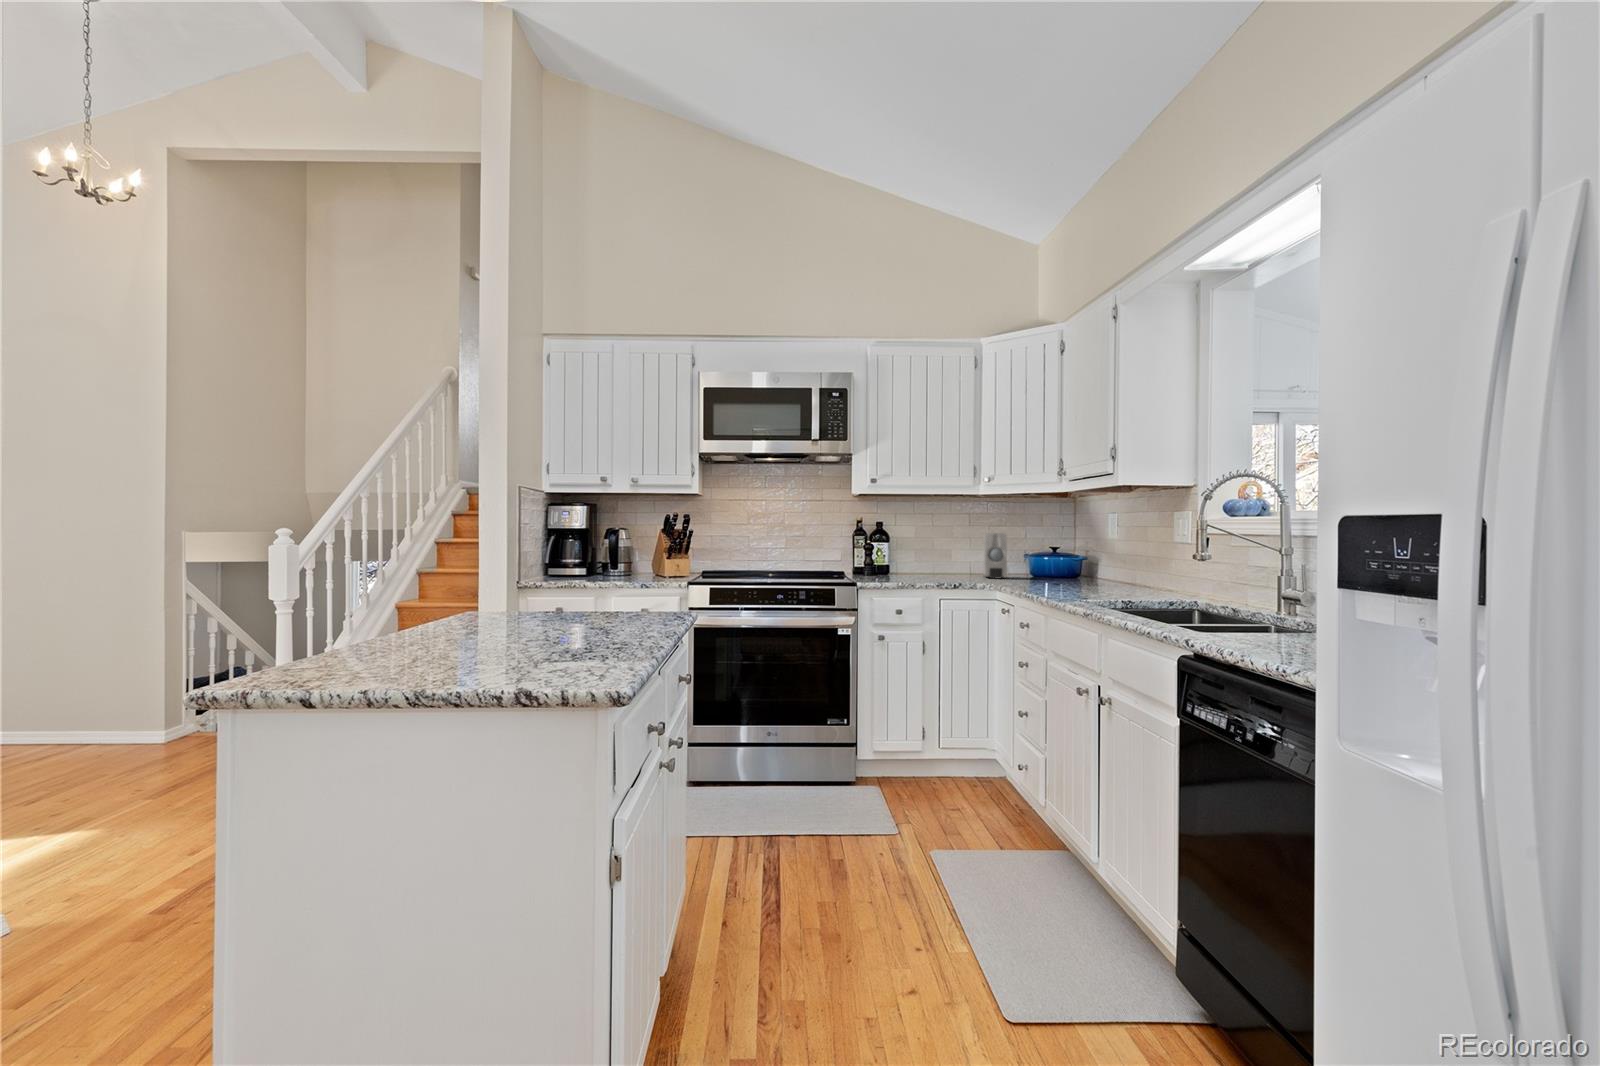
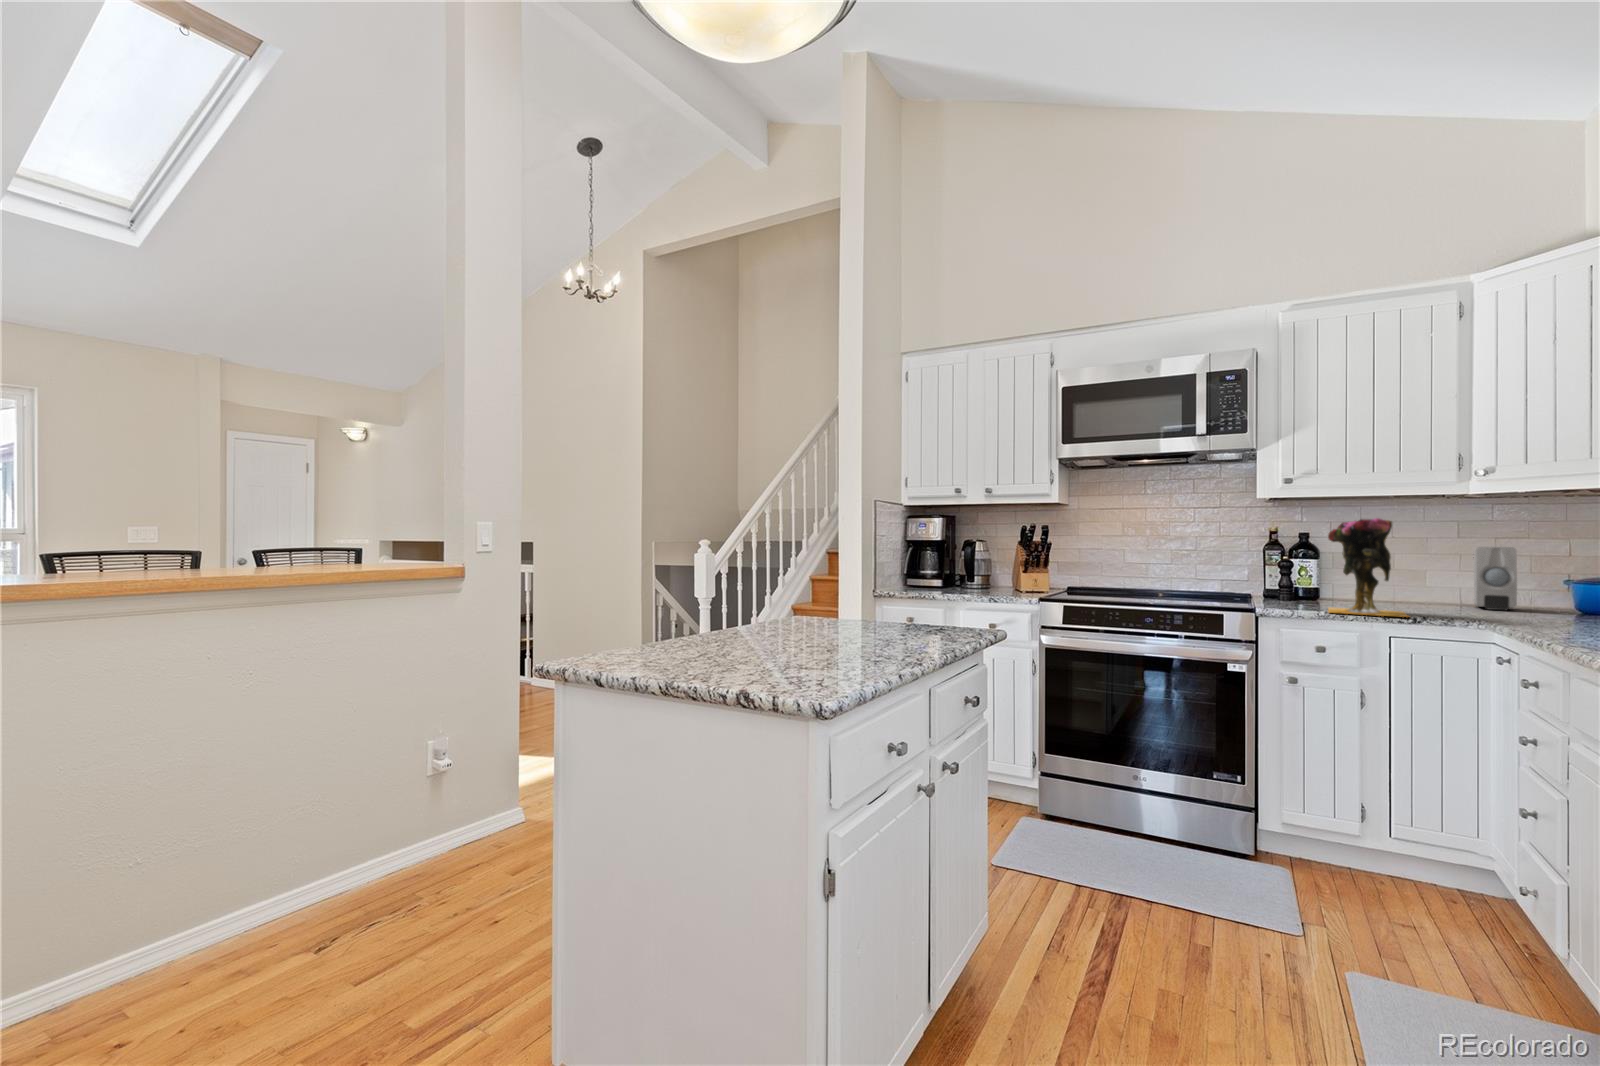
vase: none [901,512,953,584] -> present [1328,518,1408,617]

